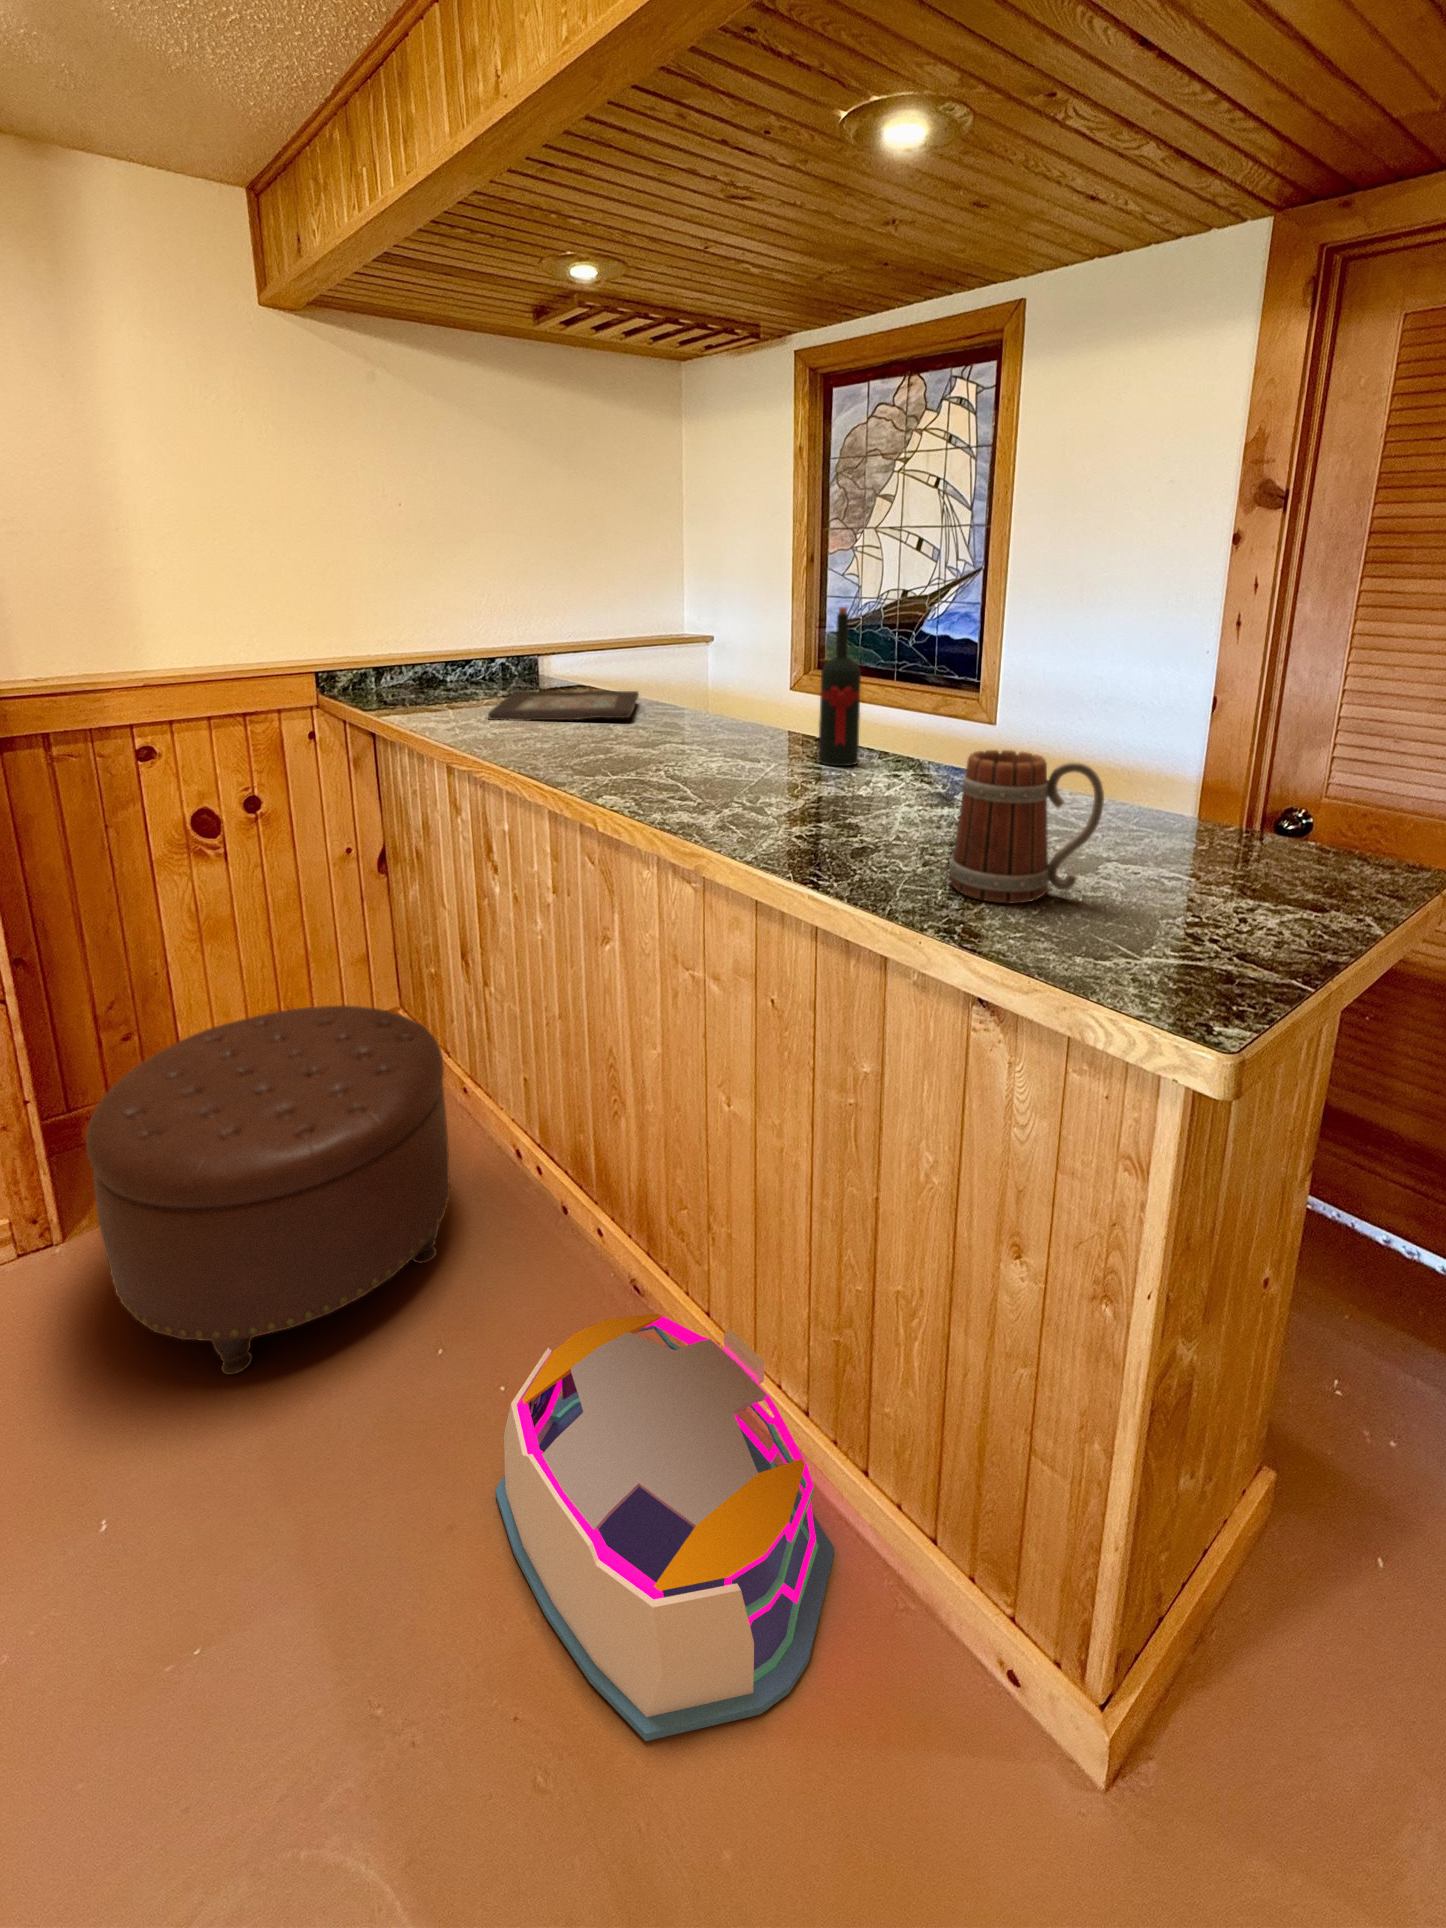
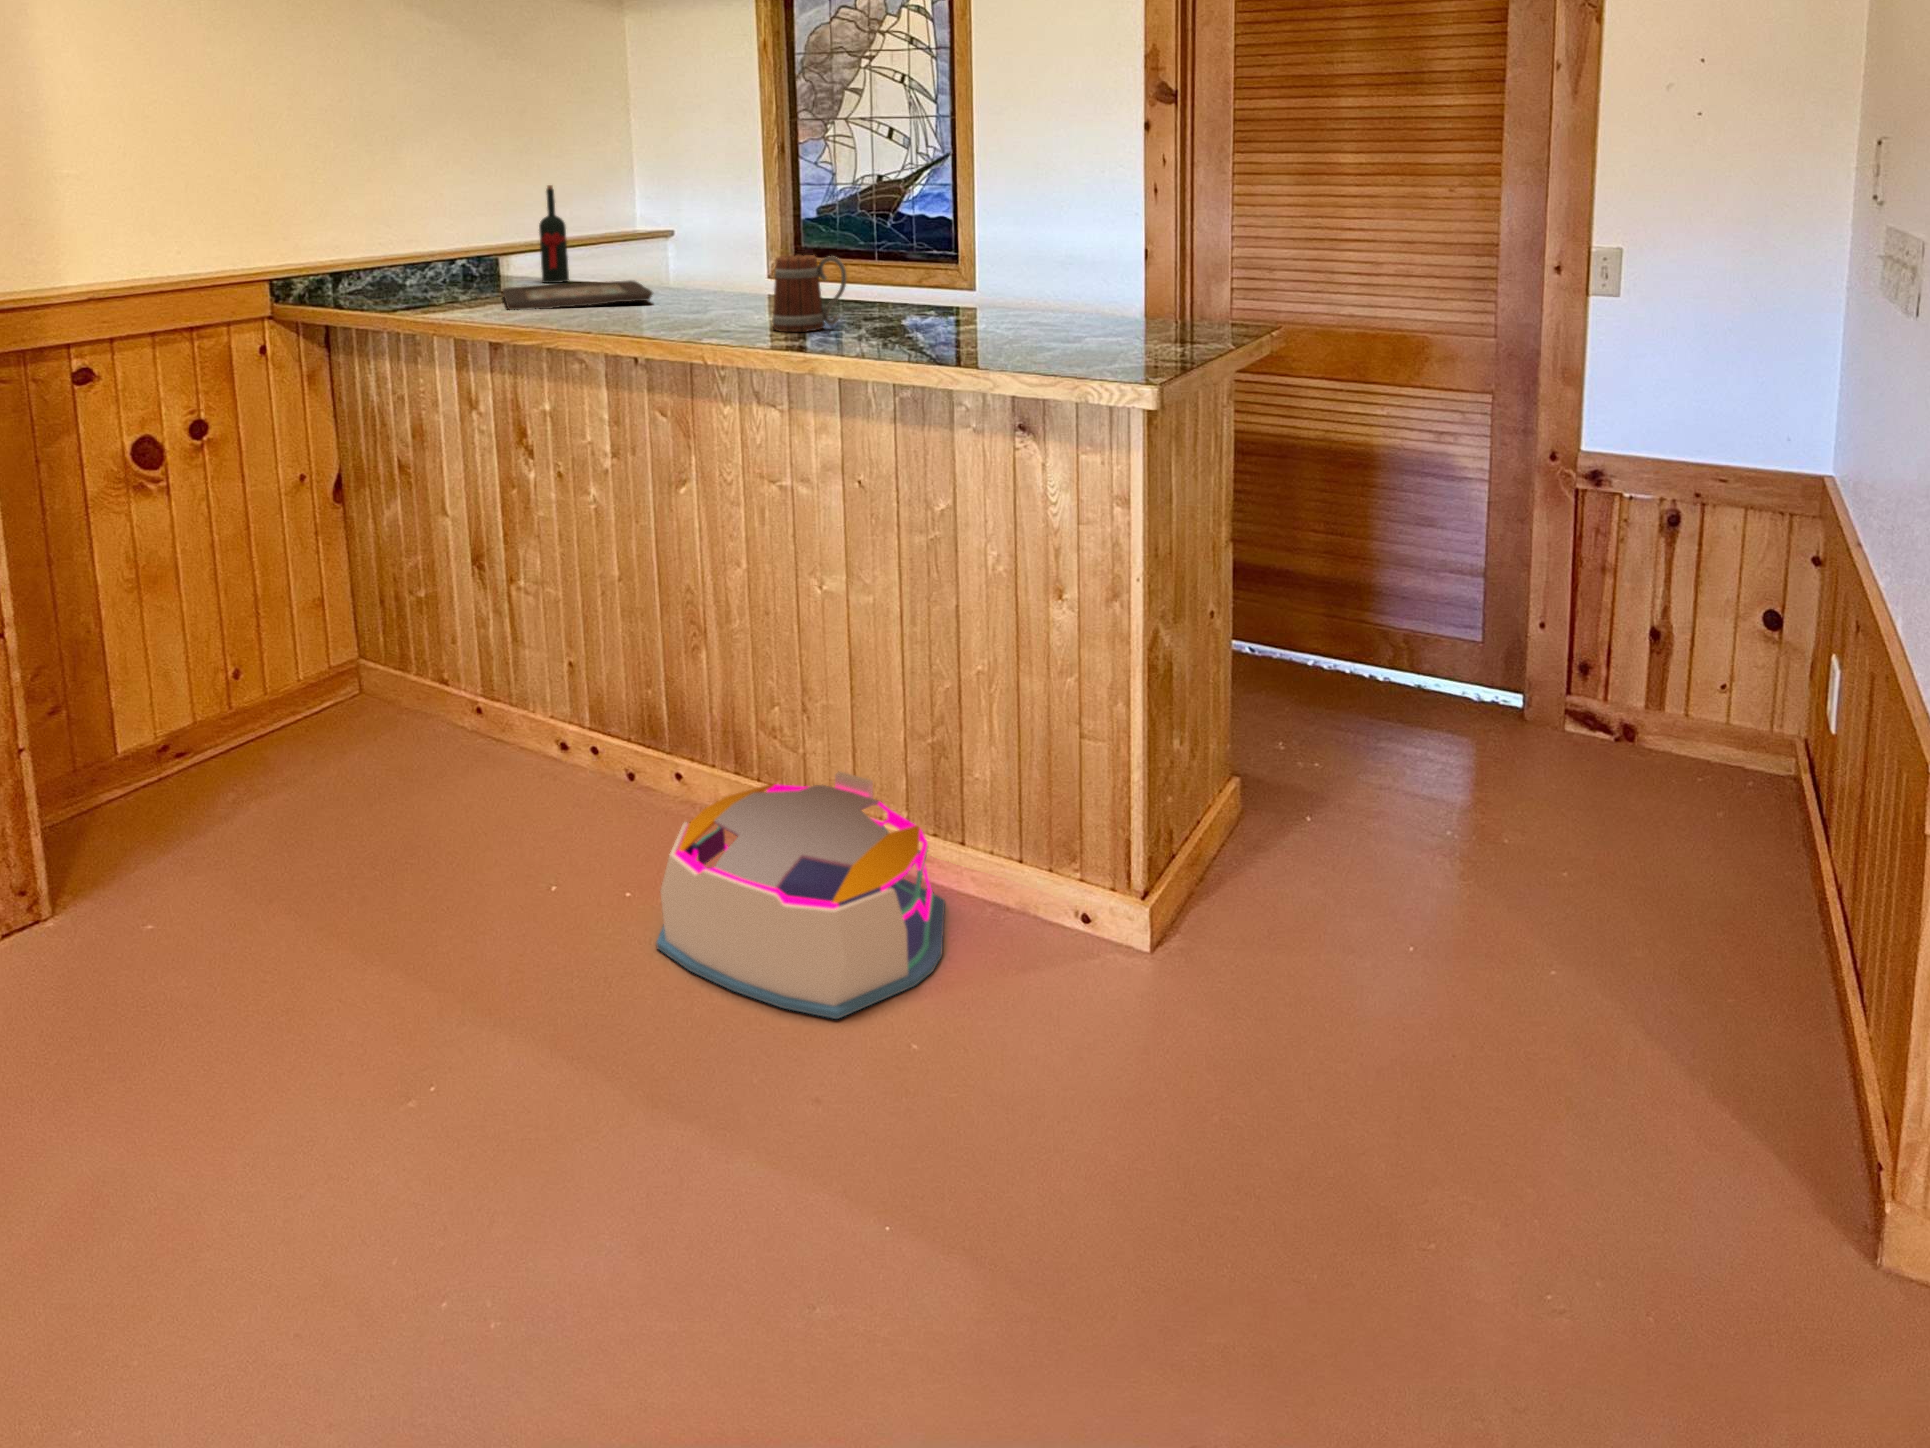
wine bottle: present [818,607,861,766] -> present [539,185,569,283]
beer mug: present [950,750,1104,904] -> present [772,255,847,332]
ottoman: present [86,1005,451,1375] -> none [145,610,522,951]

